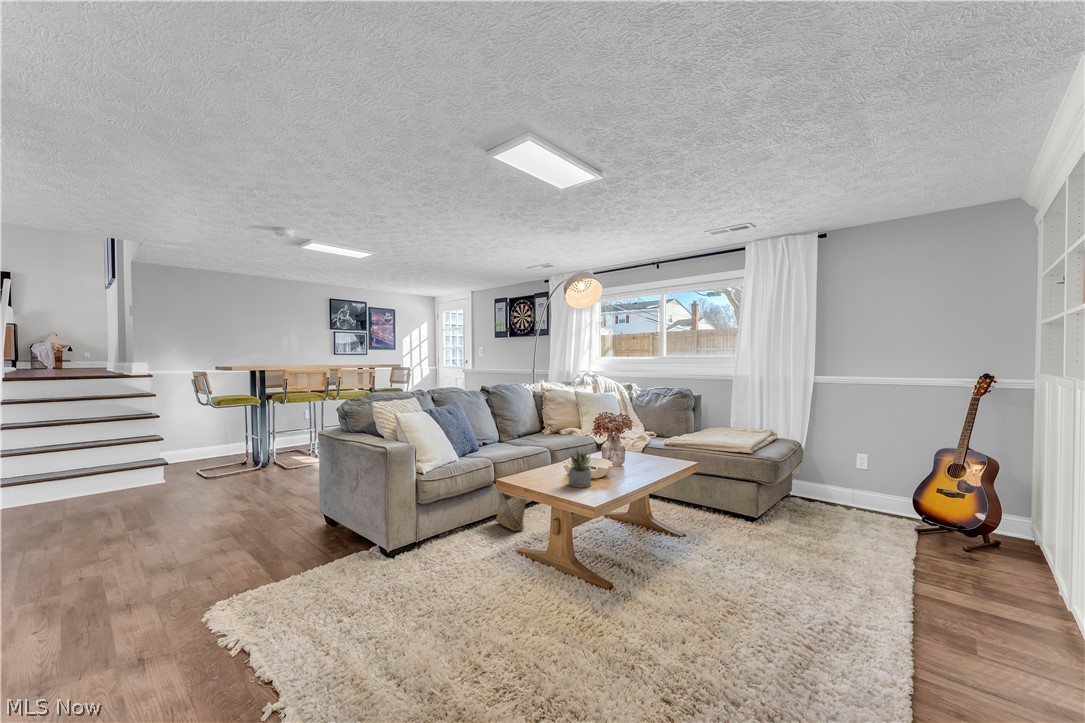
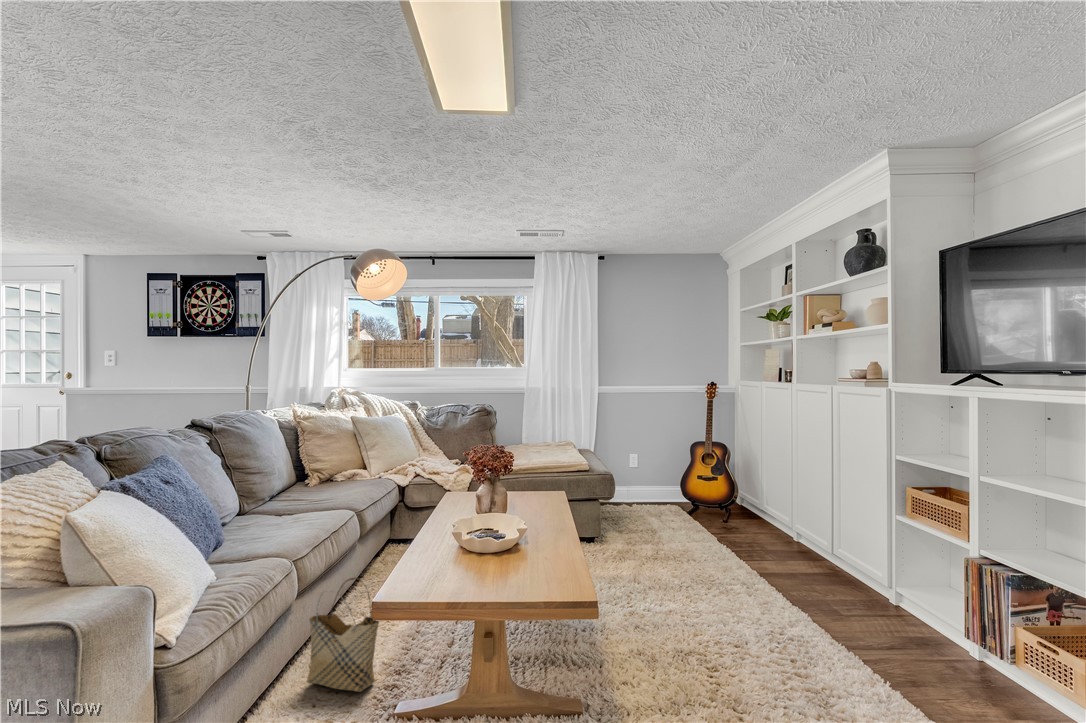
succulent plant: present [568,450,591,487] -> none [510,513,559,587]

